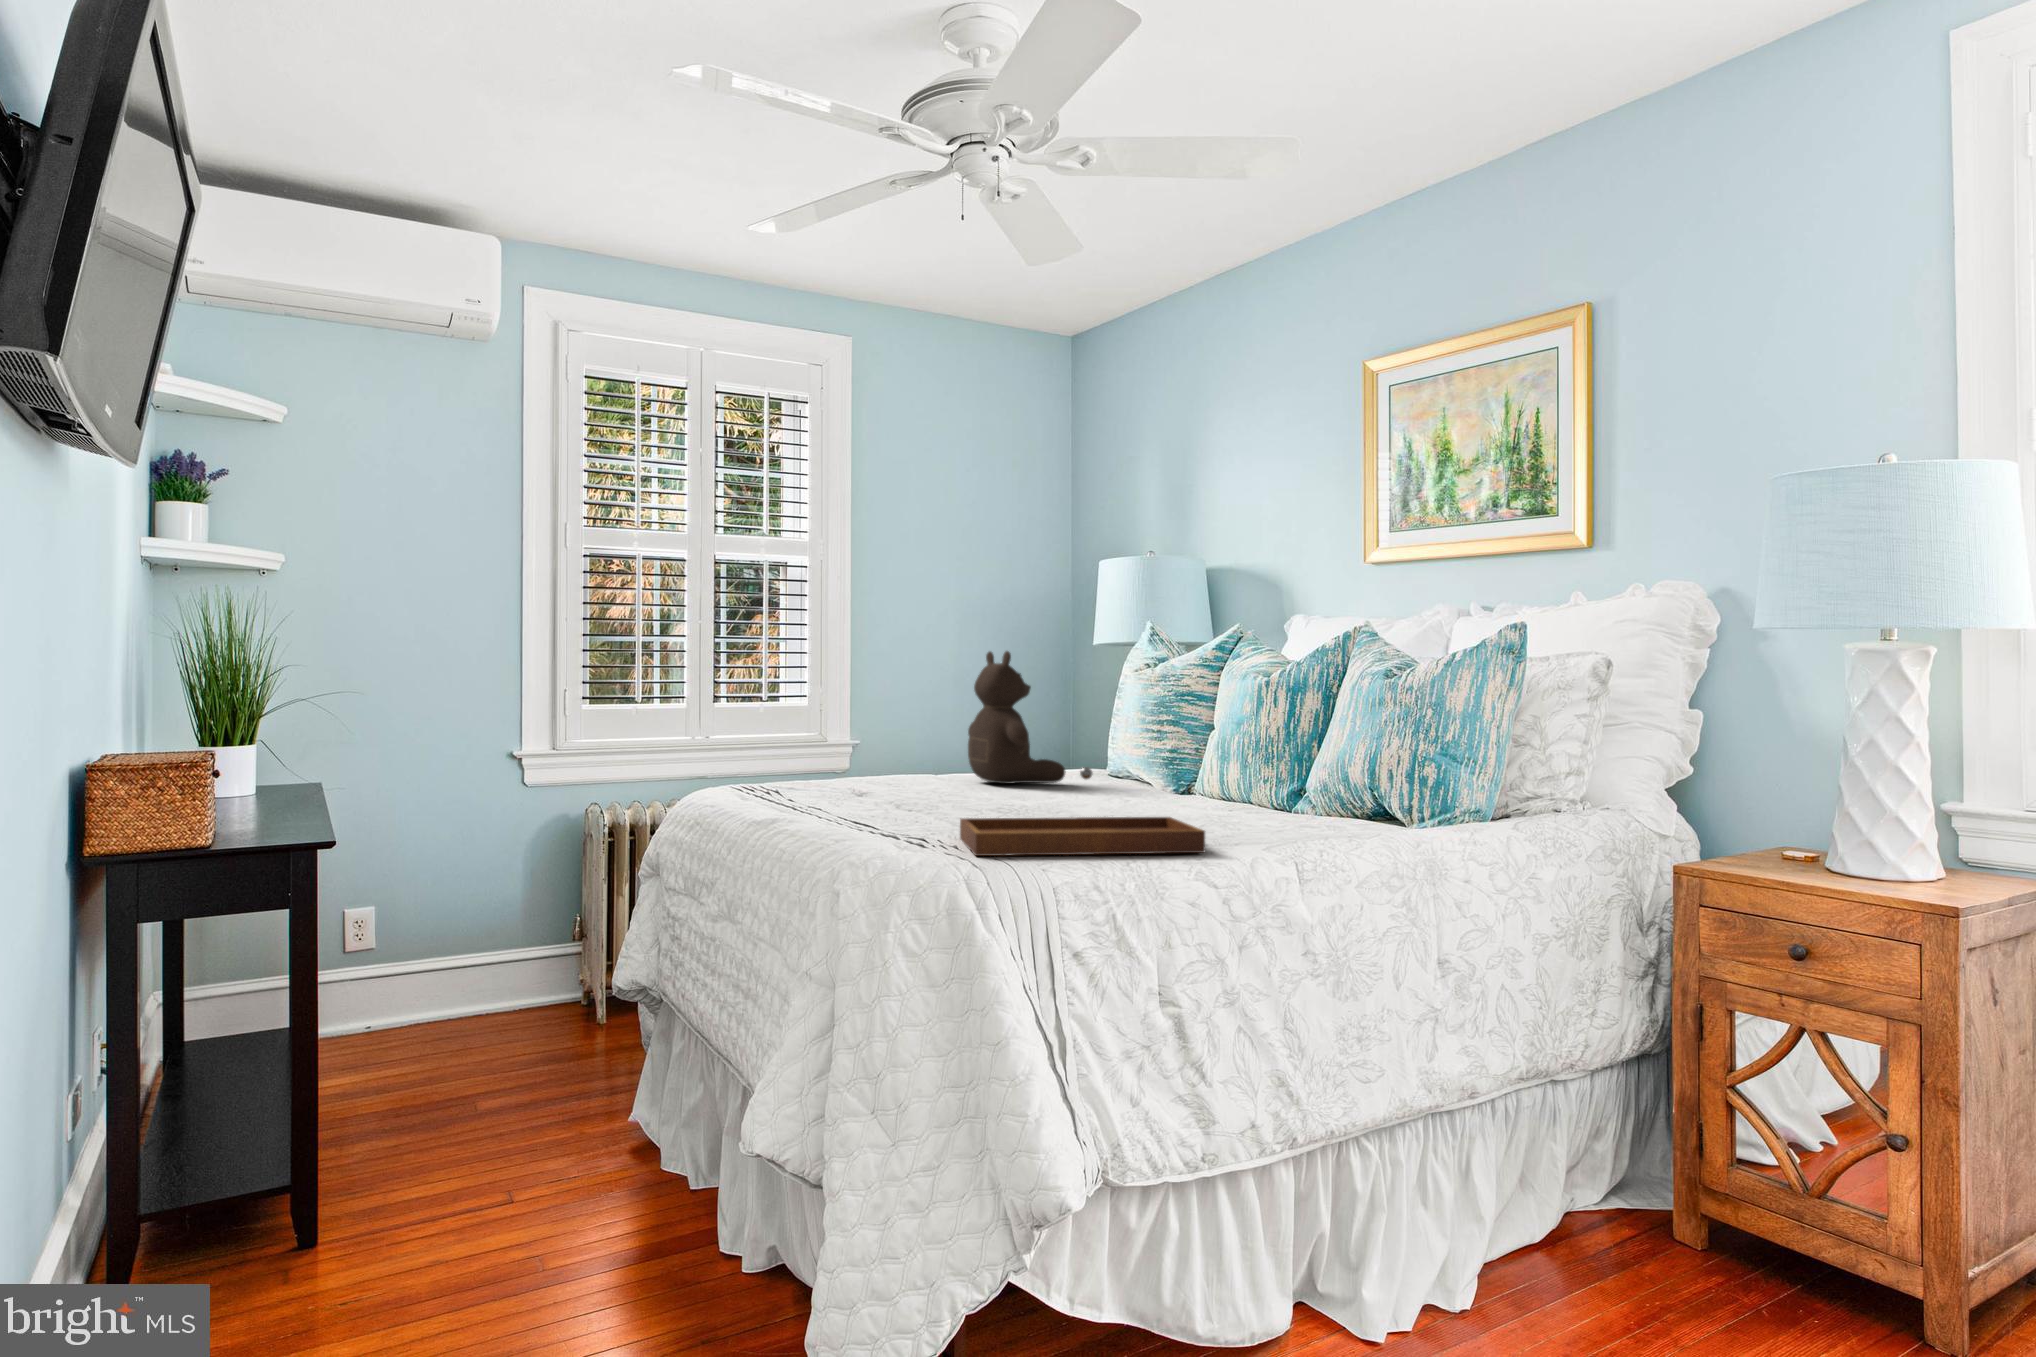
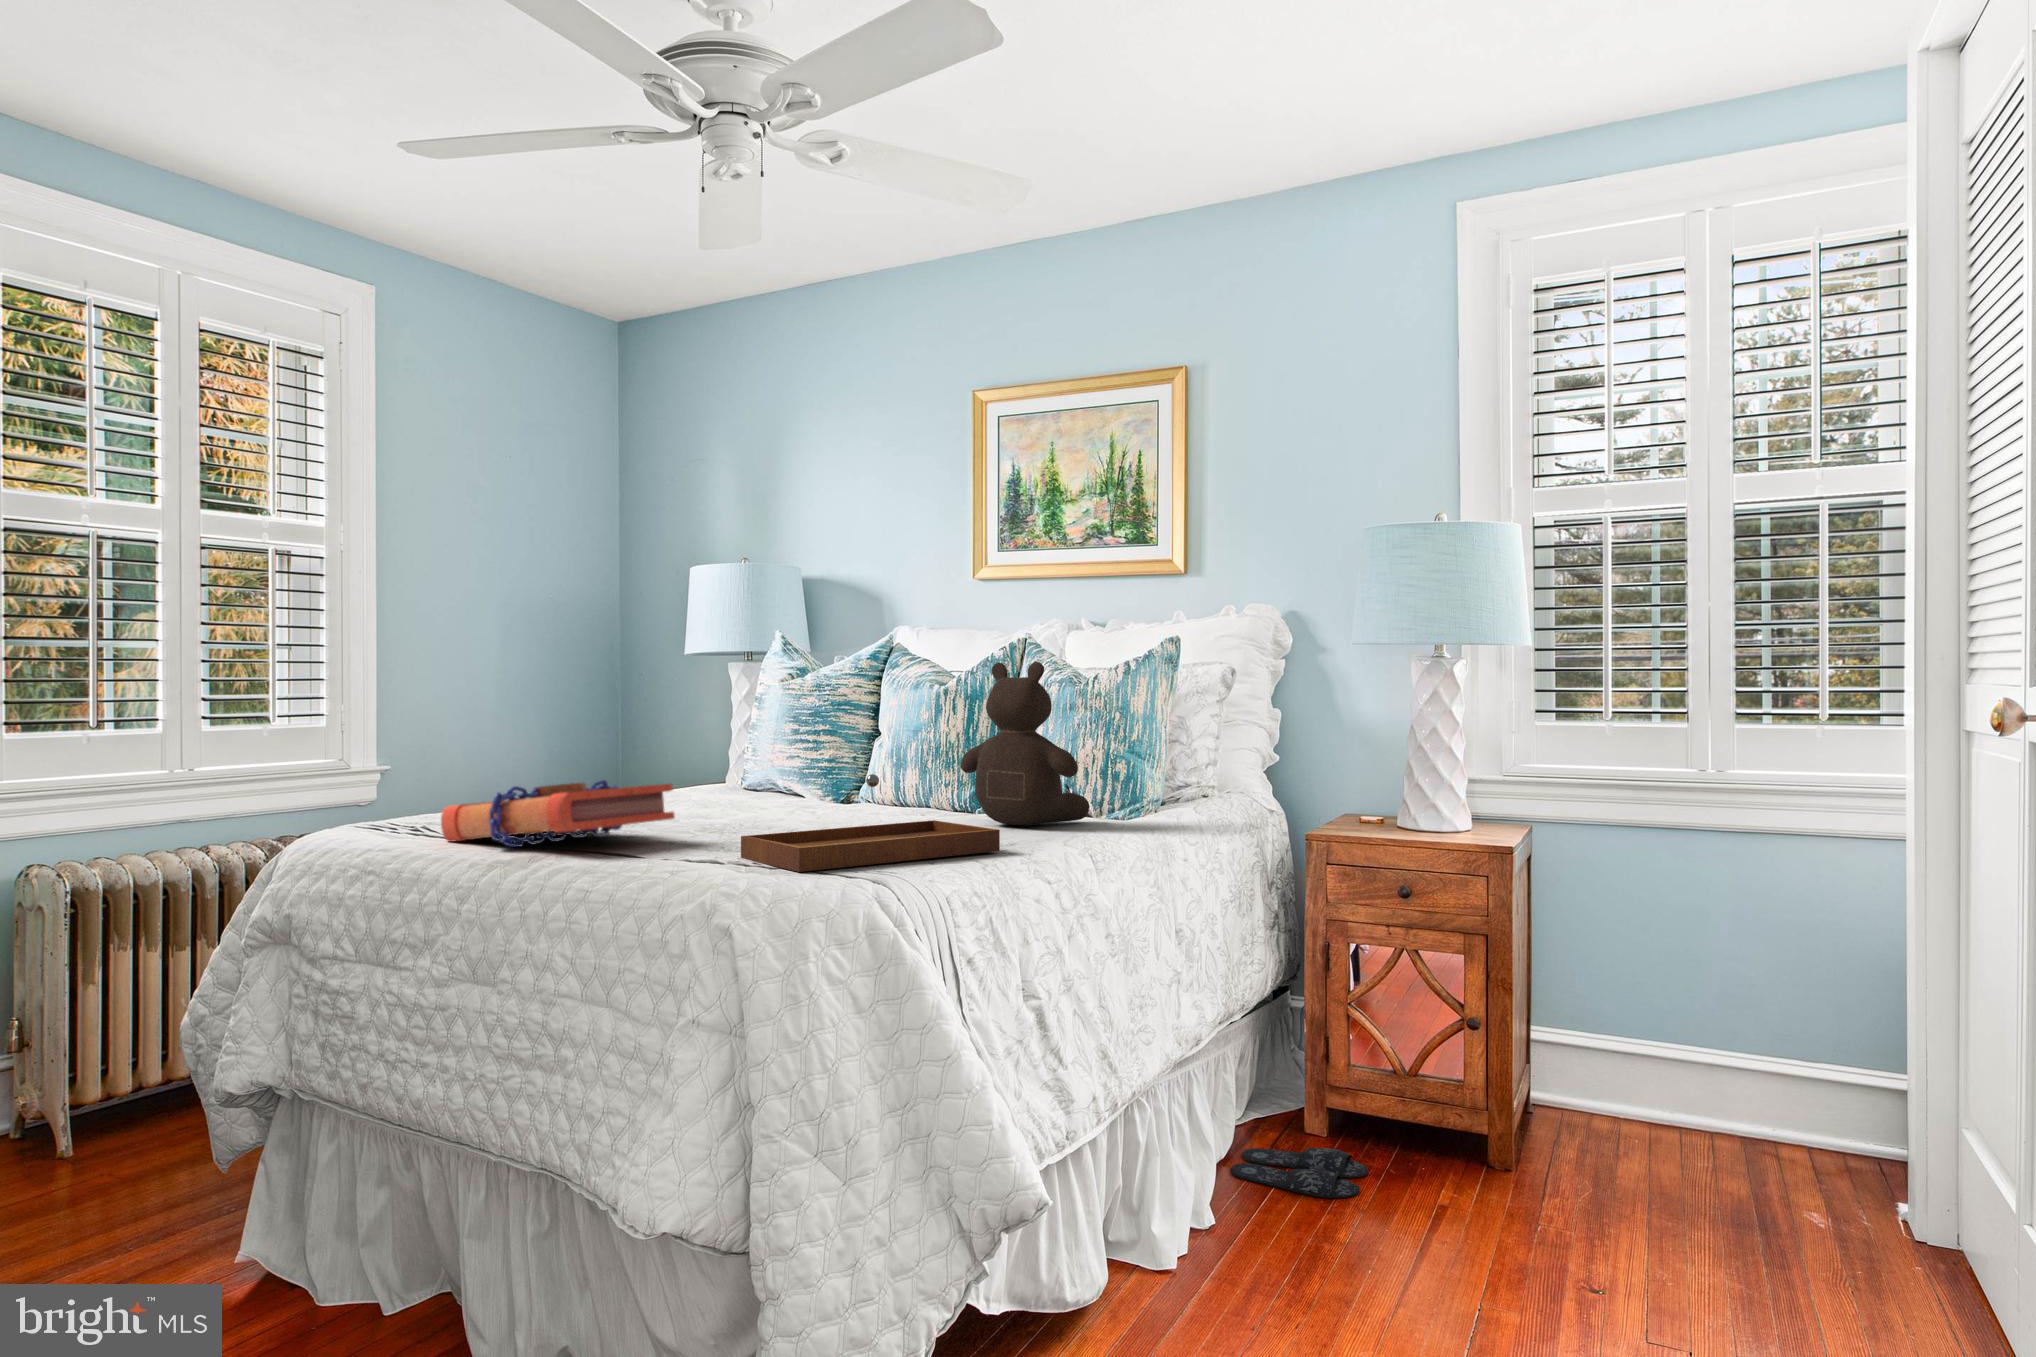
teddy bear: present [968,651,1066,784] -> present [961,662,1089,826]
book: none [766,760,935,814] -> present [441,780,675,847]
slippers: none [1543,1229,1729,1313] -> present [1230,1147,1368,1198]

